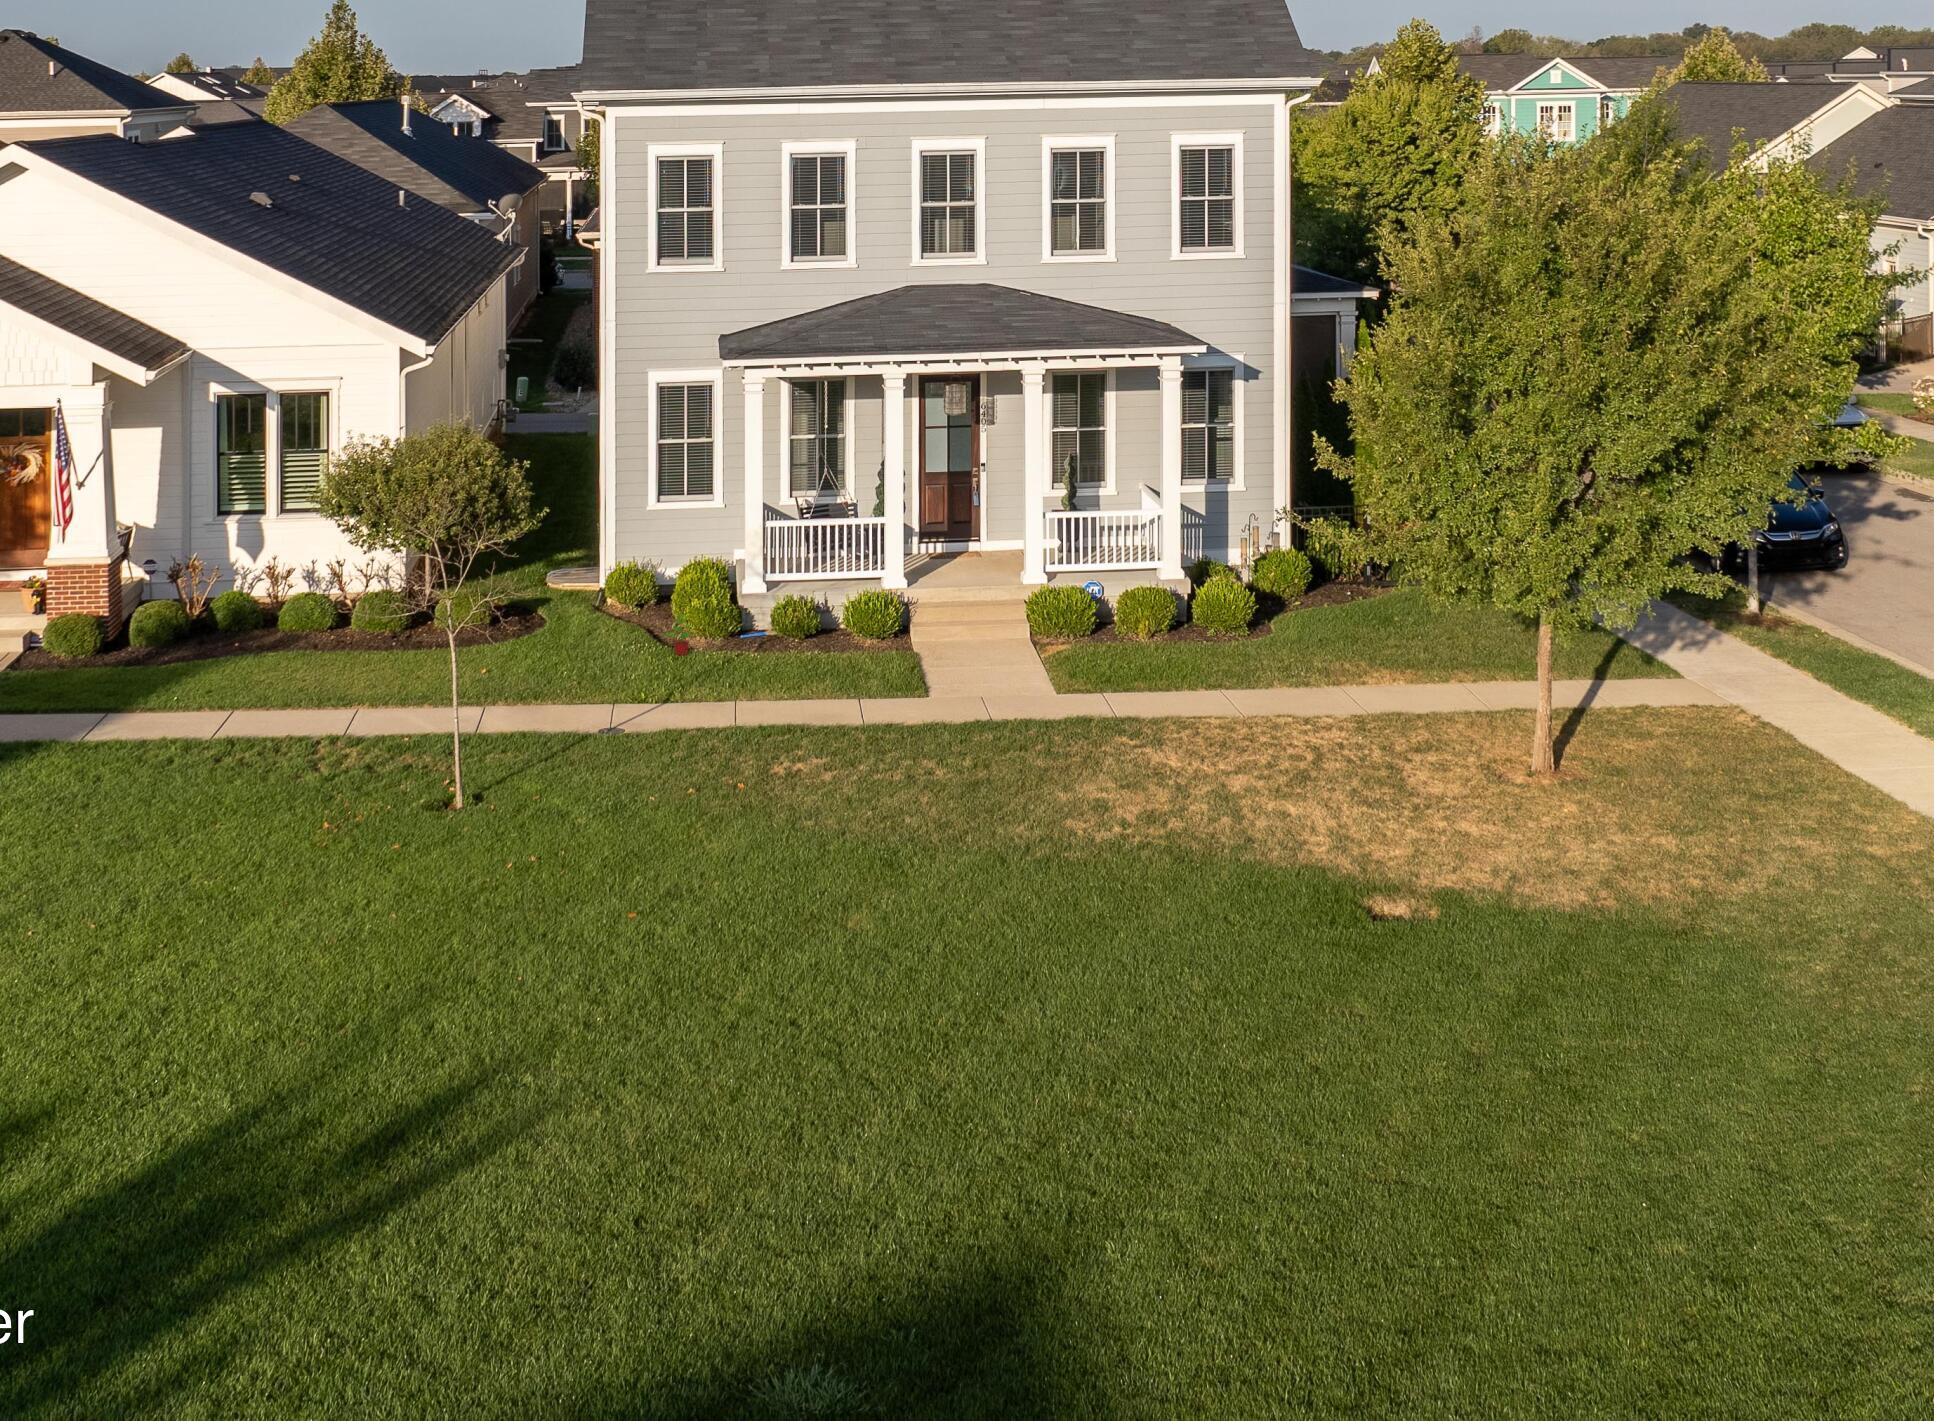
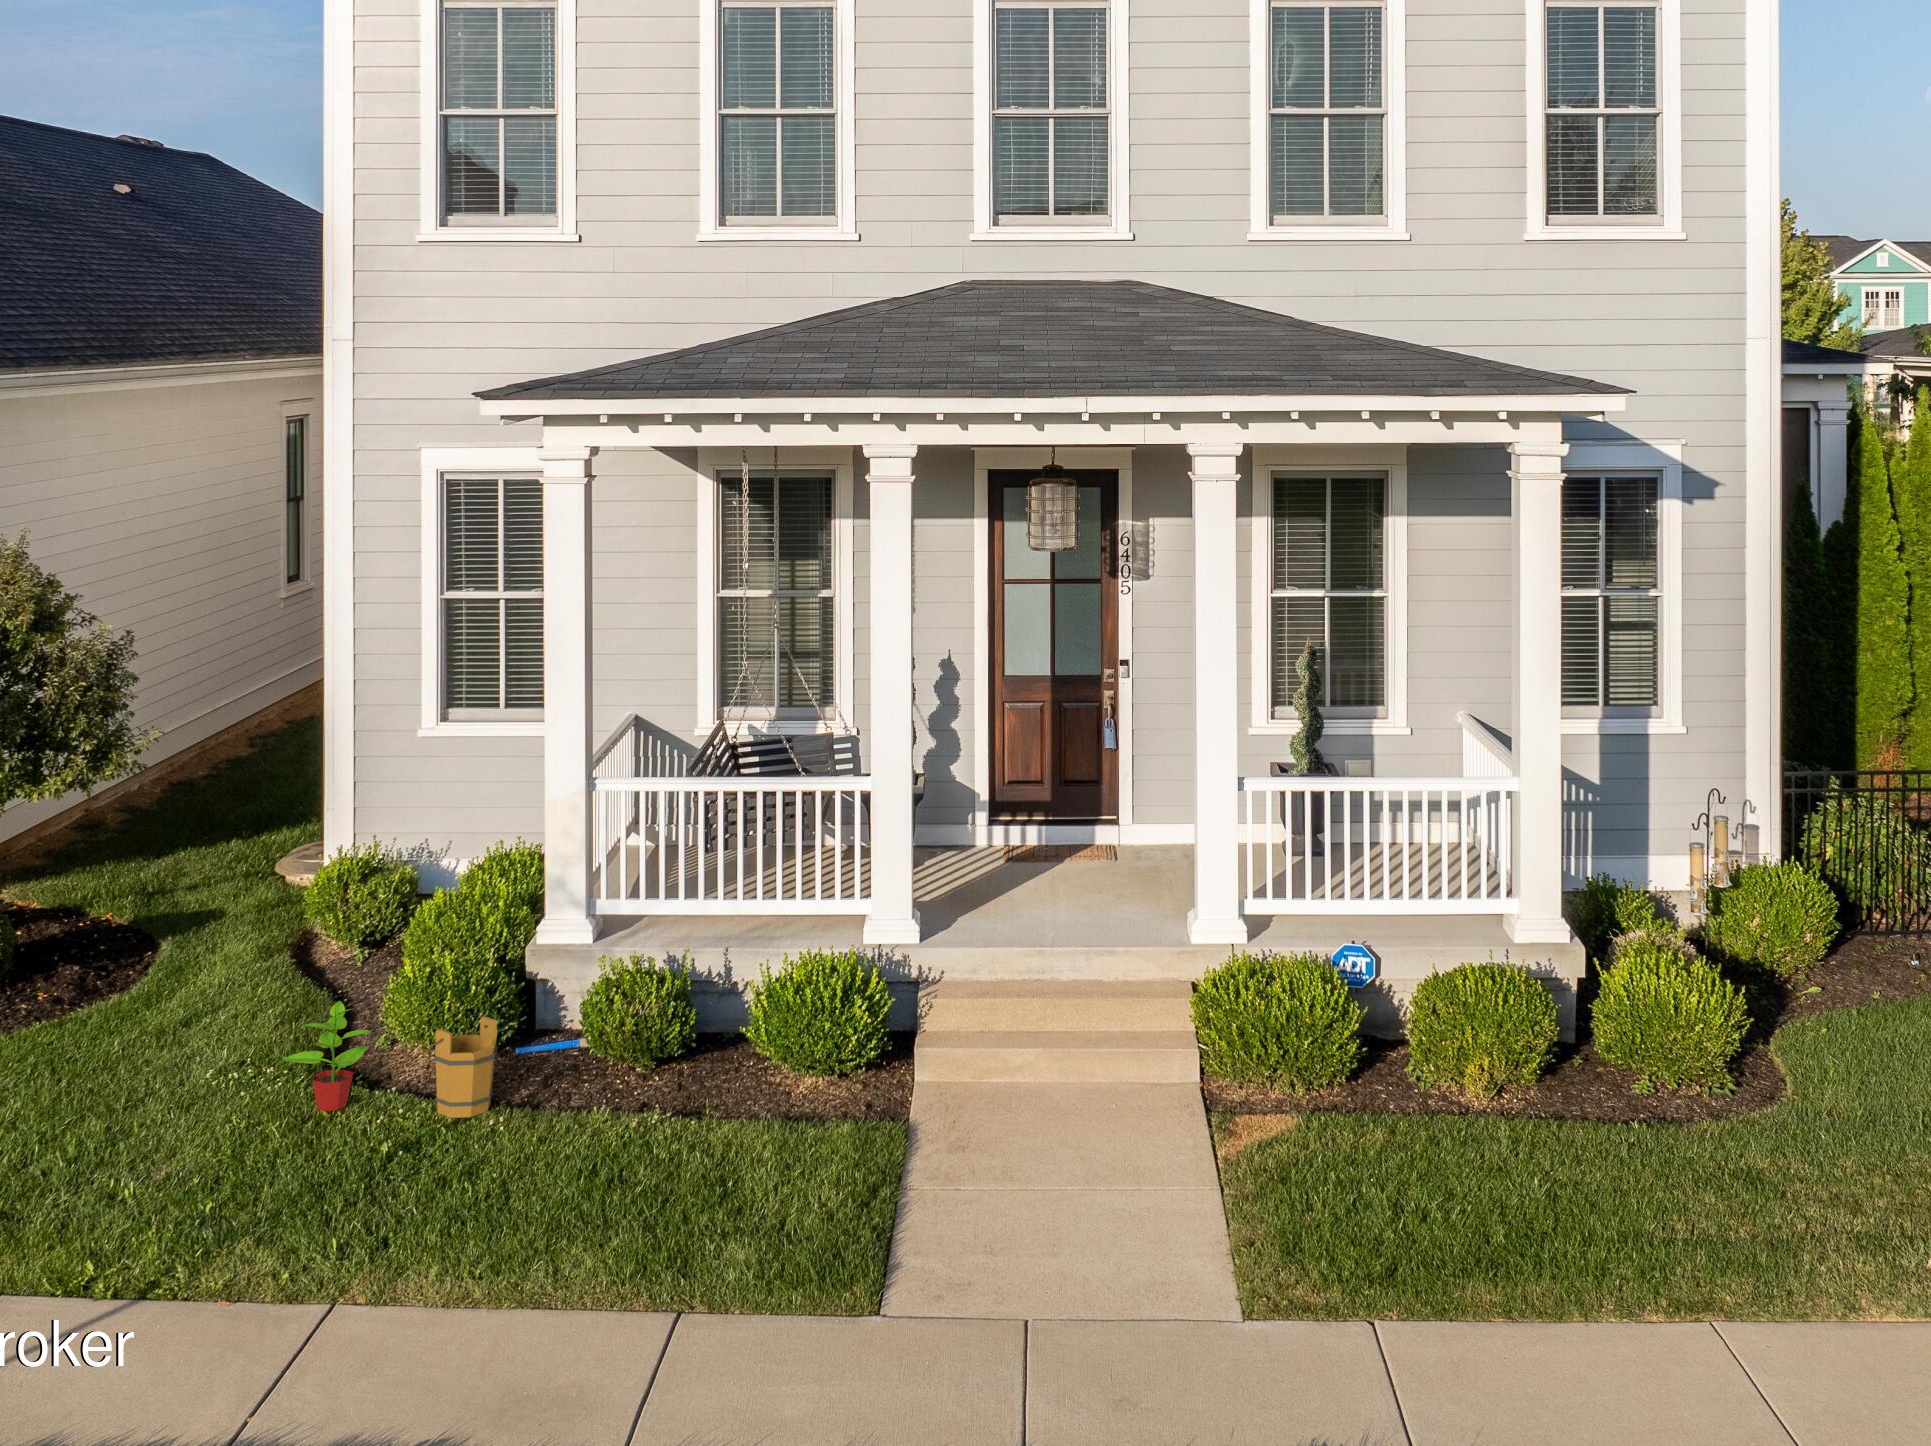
bucket: none [721,617,748,656] -> present [430,1016,497,1118]

